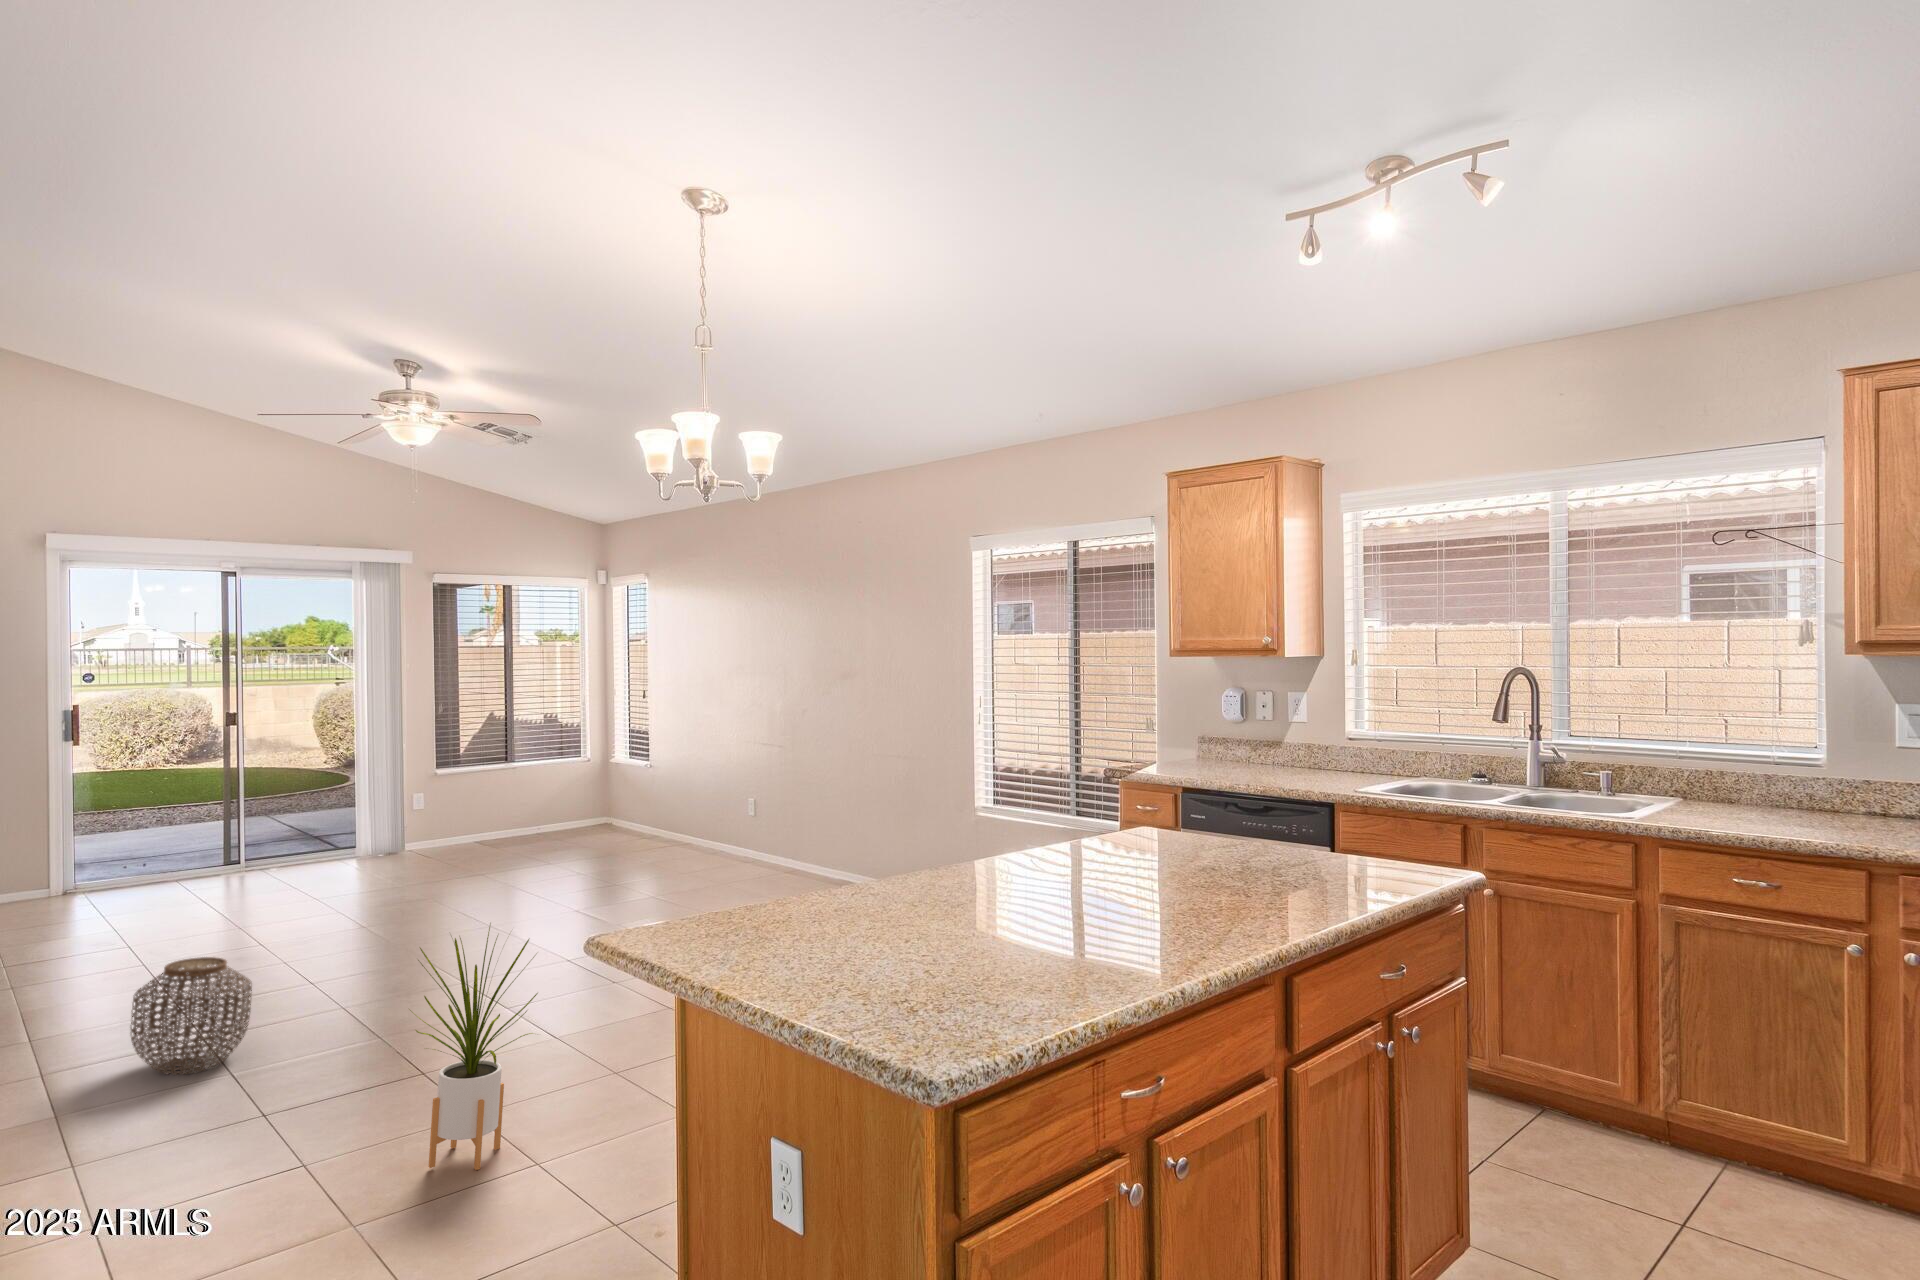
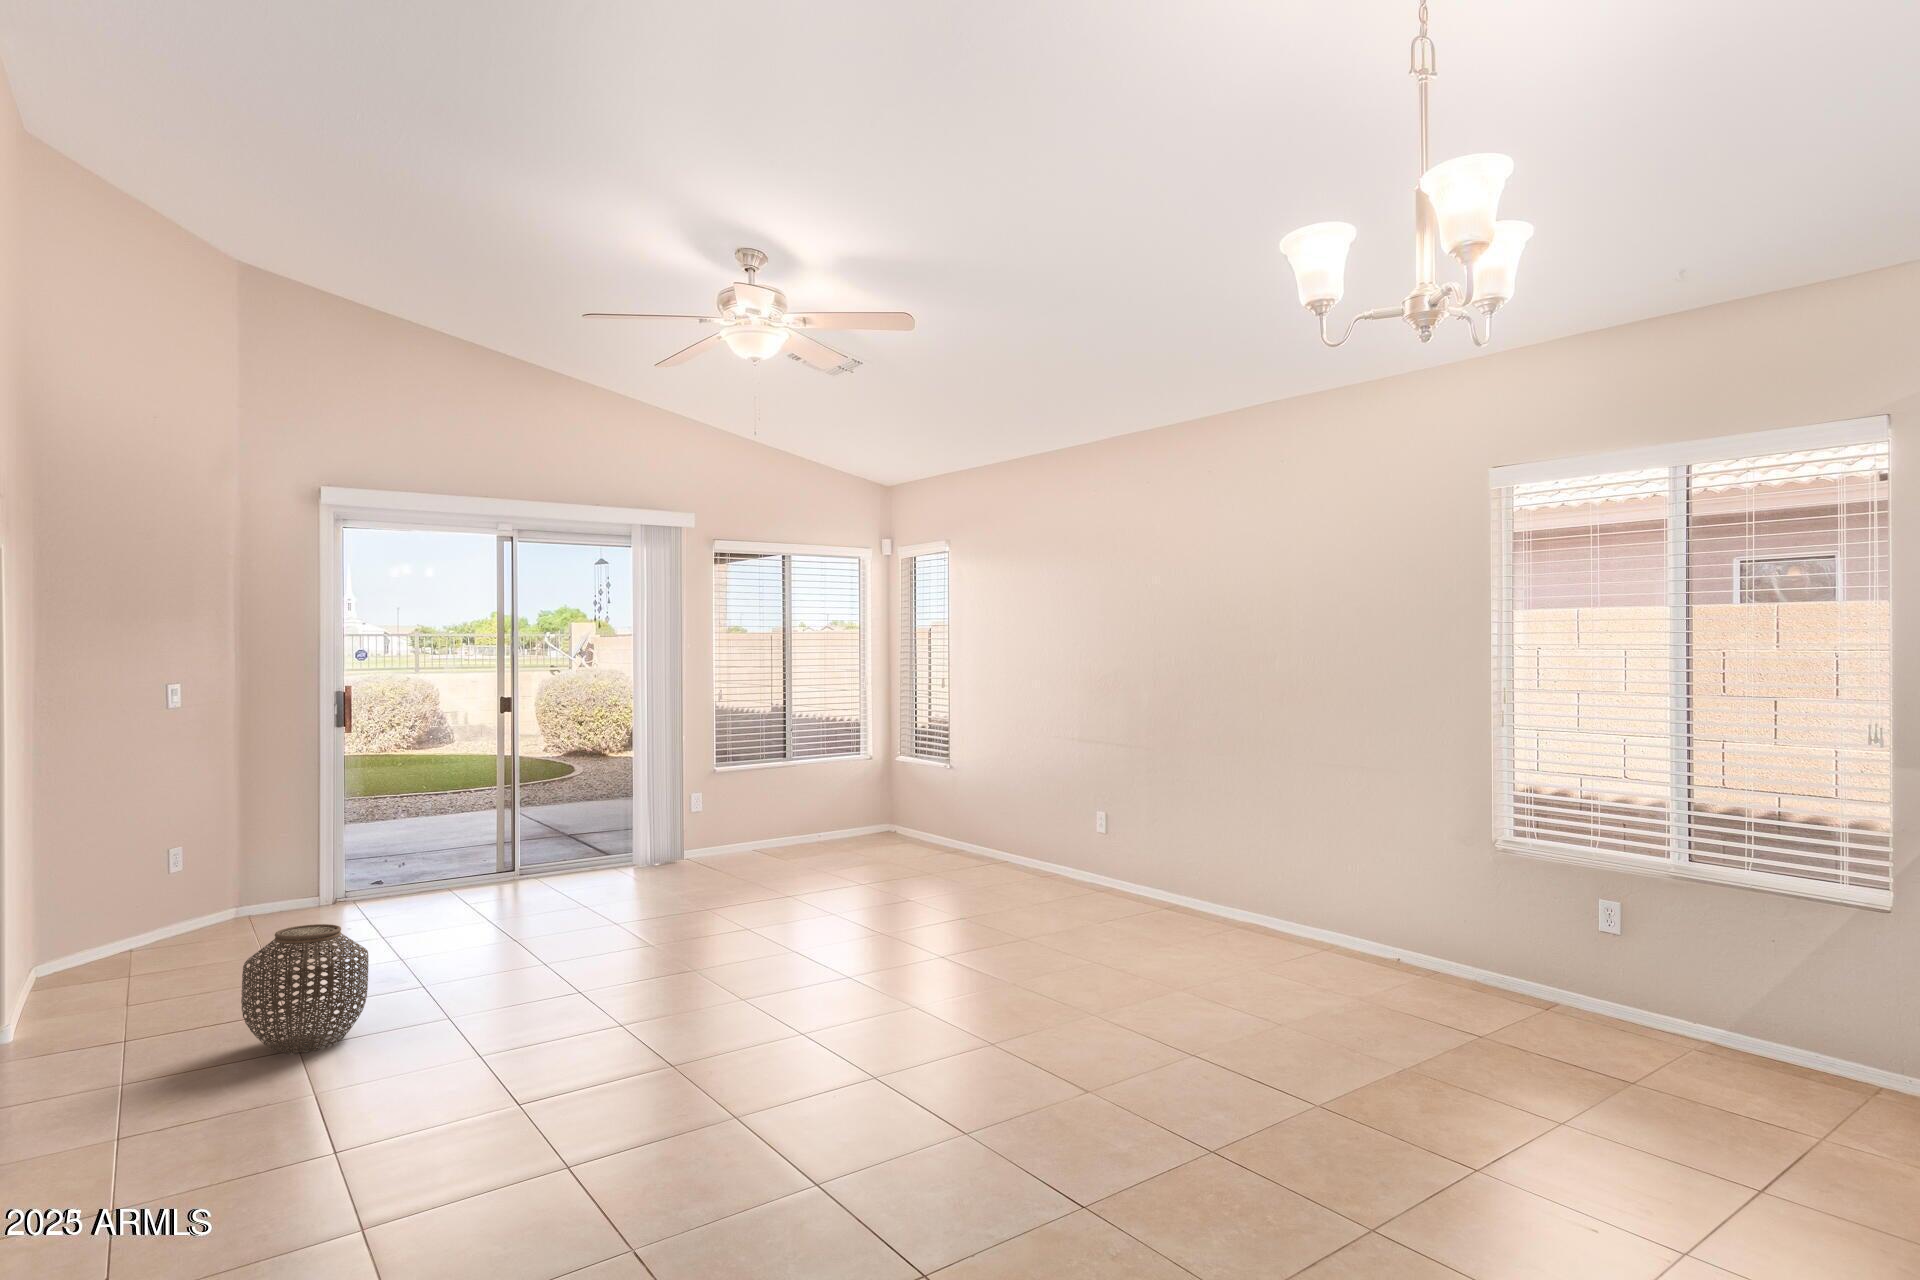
house plant: present [410,923,538,1170] -> none [442,872,608,1188]

